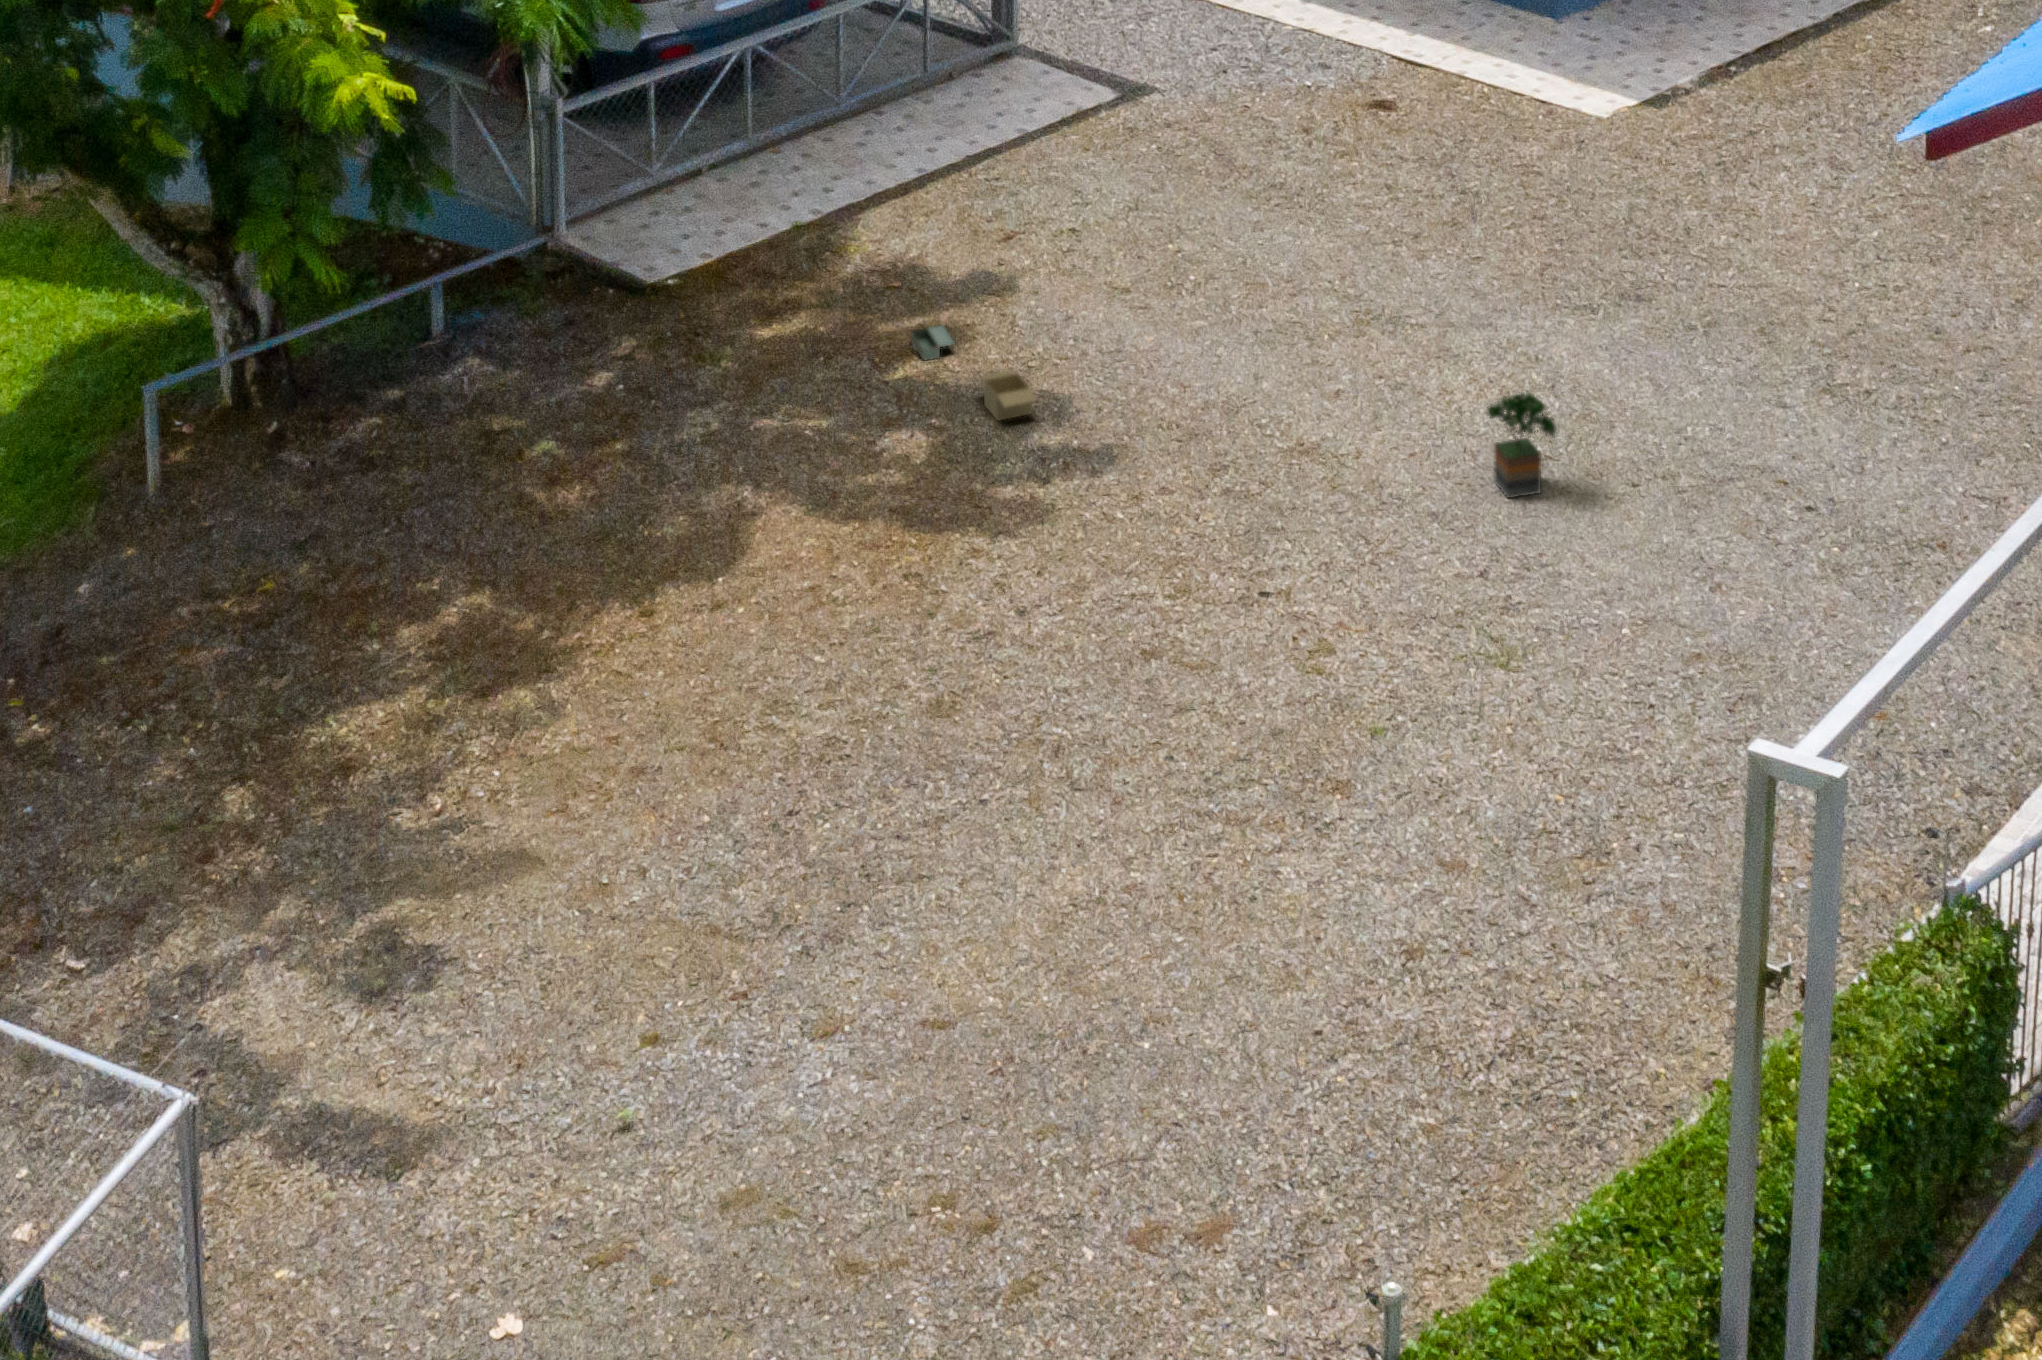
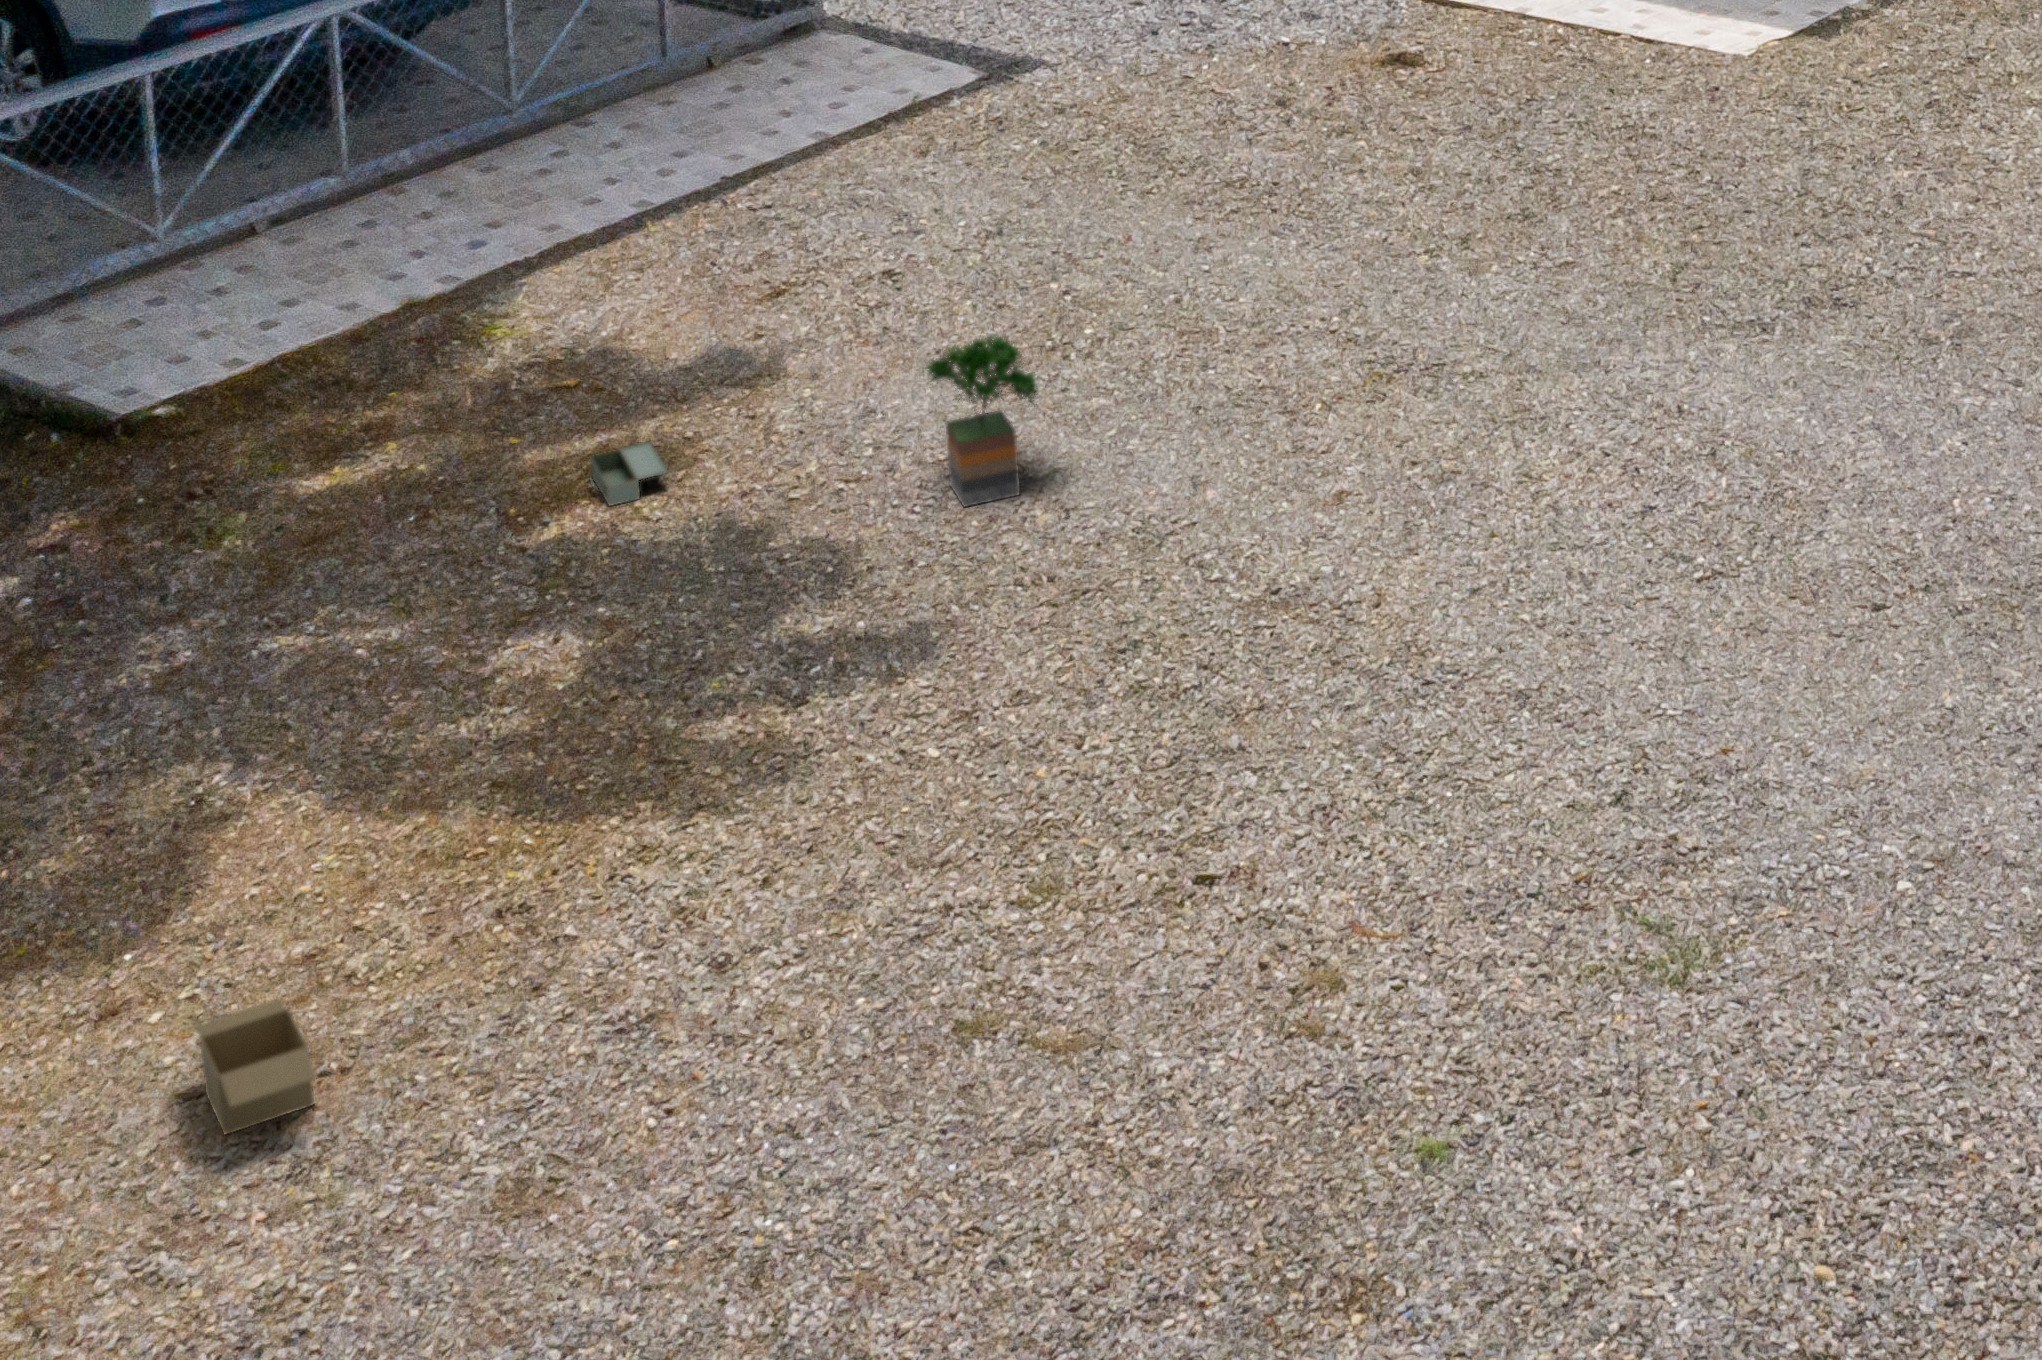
cardboard box: present [980,371,1036,420] -> present [195,999,316,1134]
potted tree: present [1487,393,1556,498] -> present [925,337,1037,507]

